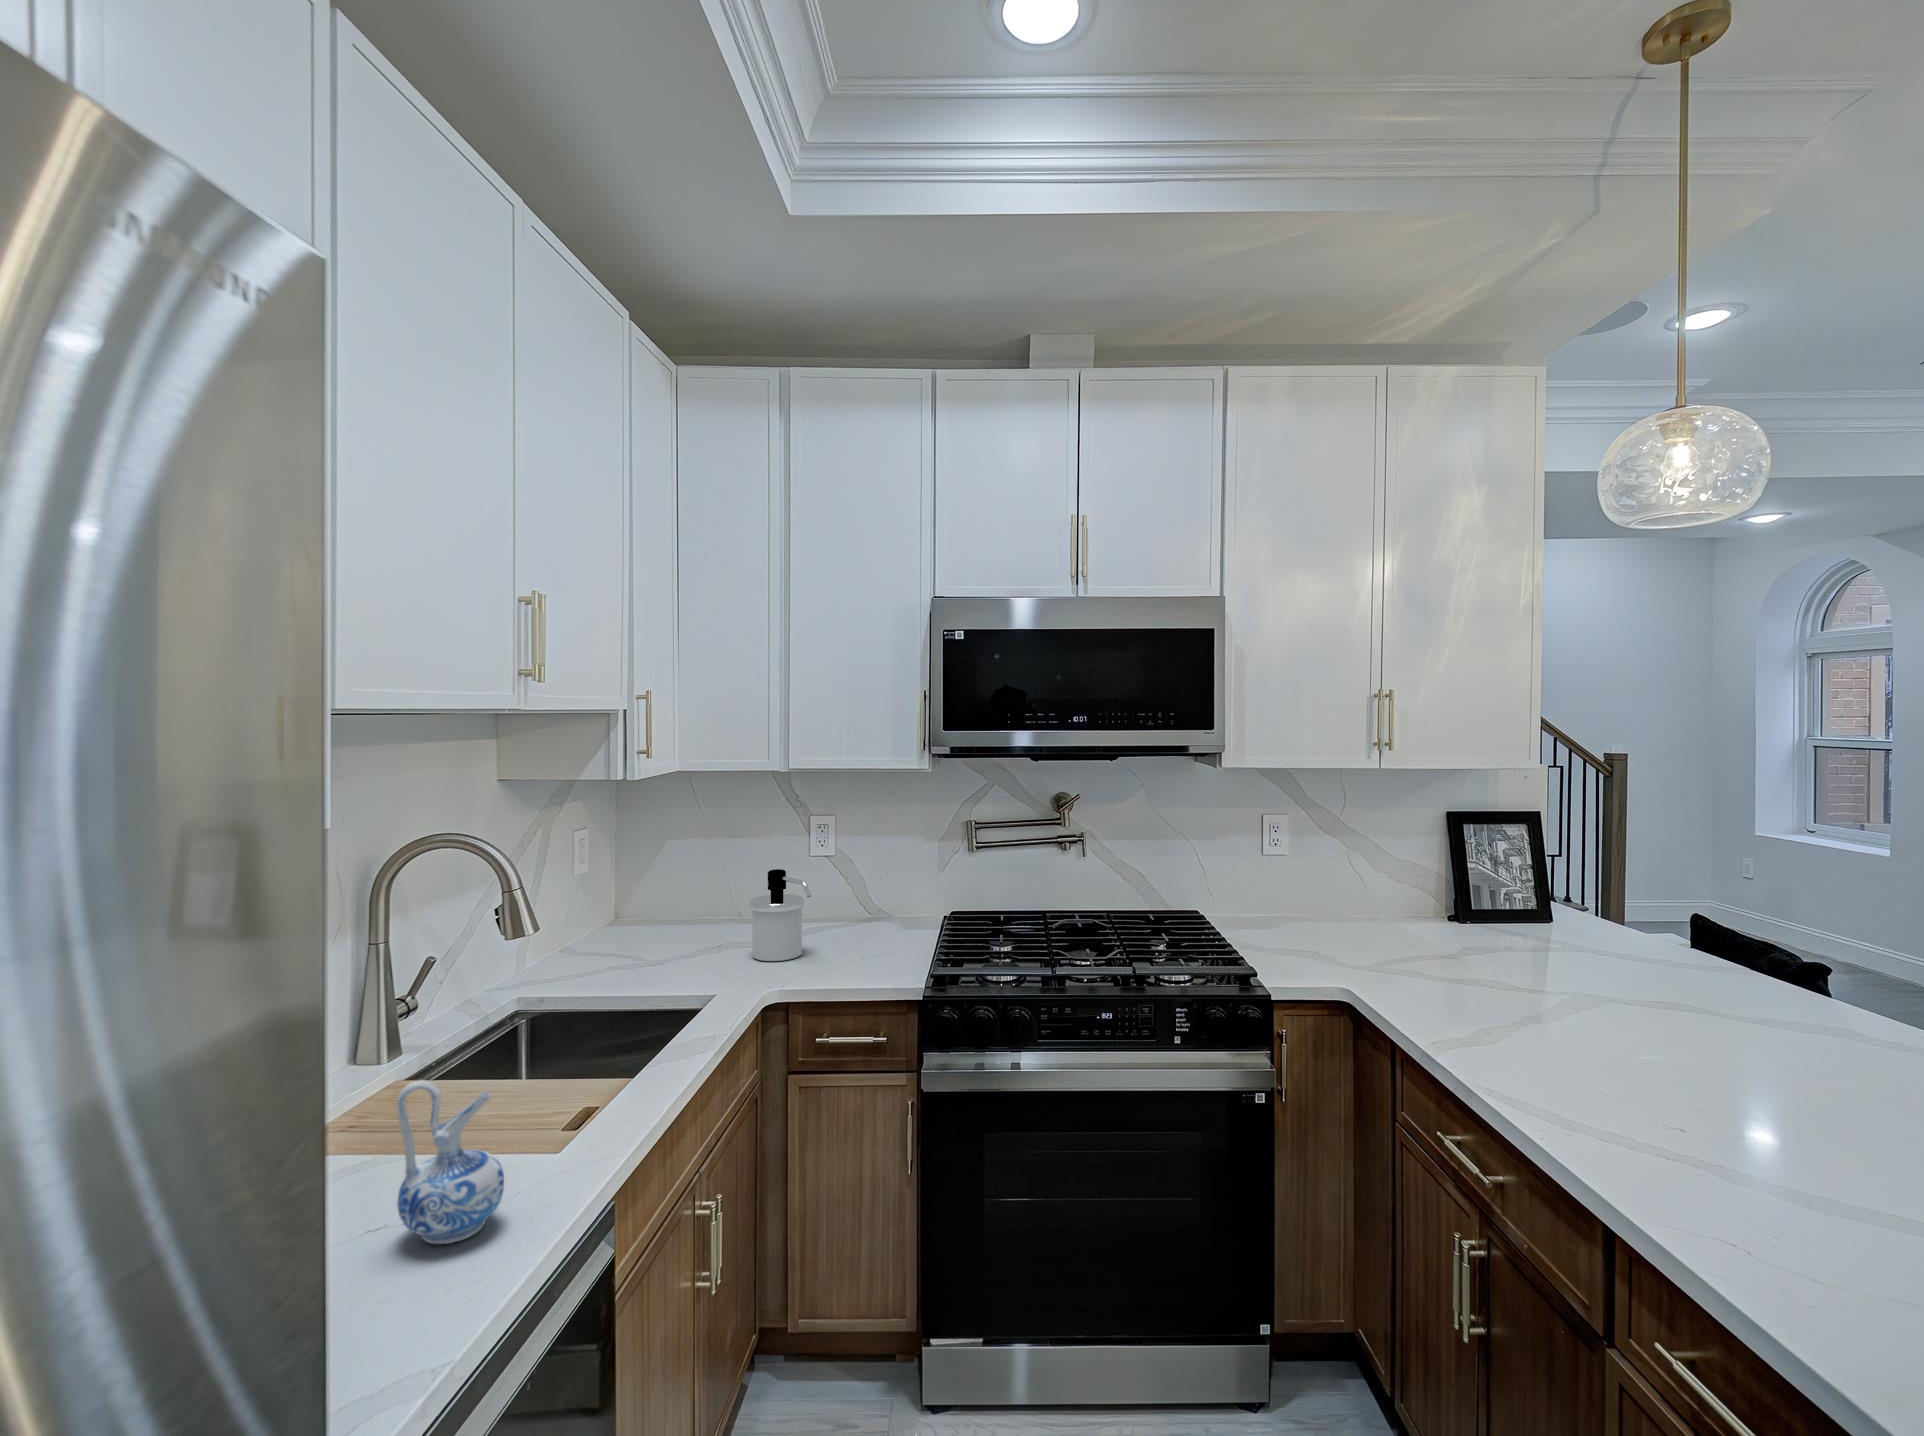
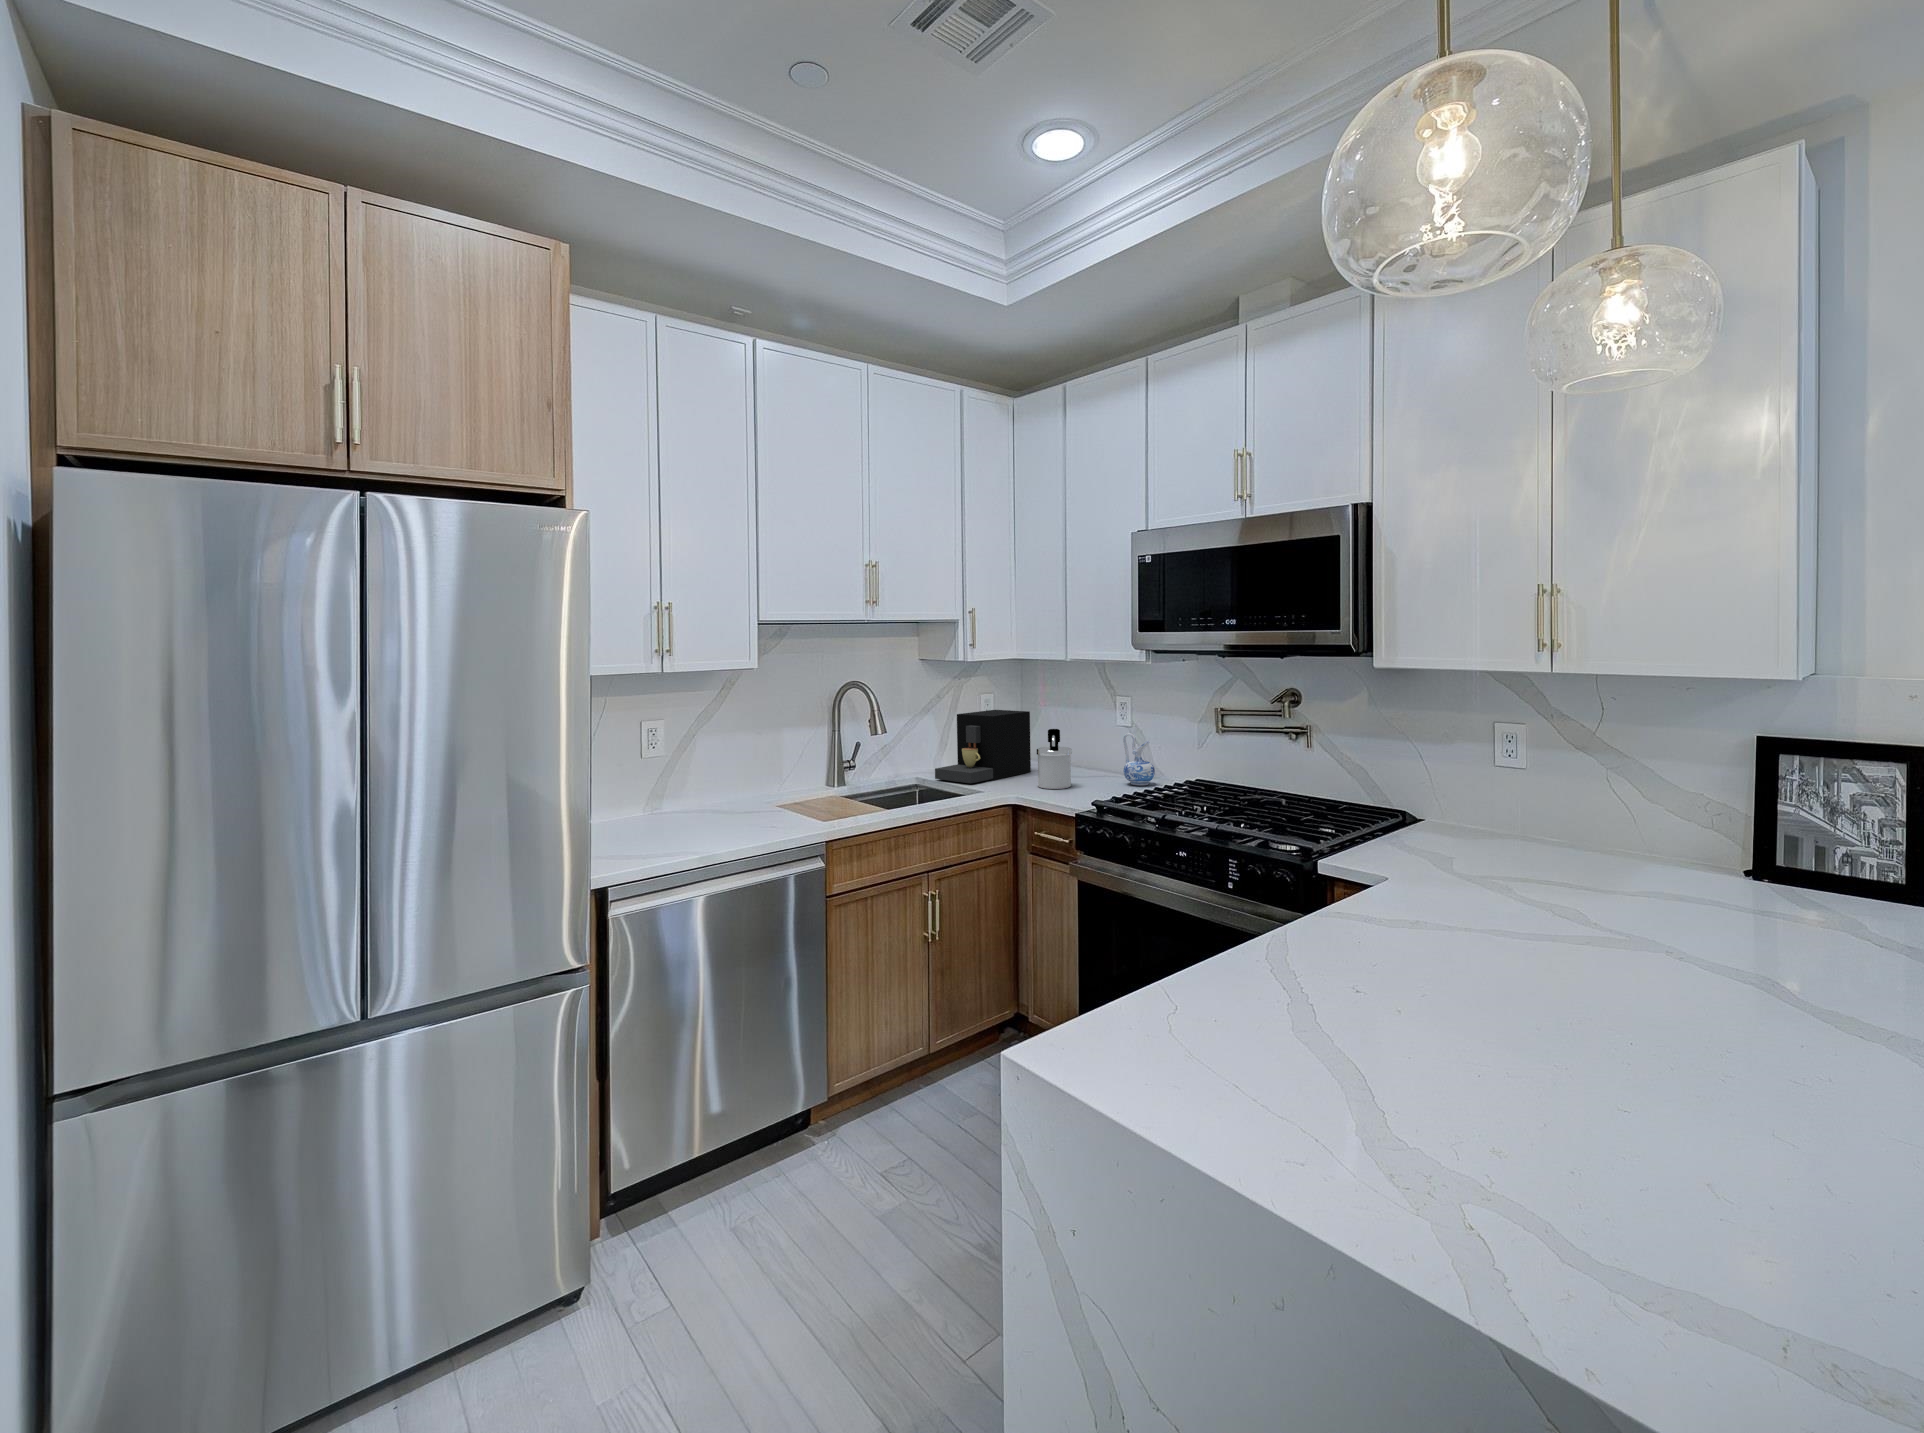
coffee maker: none [564,847,671,982] -> present [935,710,1031,783]
ceramic pitcher: present [396,1080,504,1244] -> present [1123,733,1155,786]

